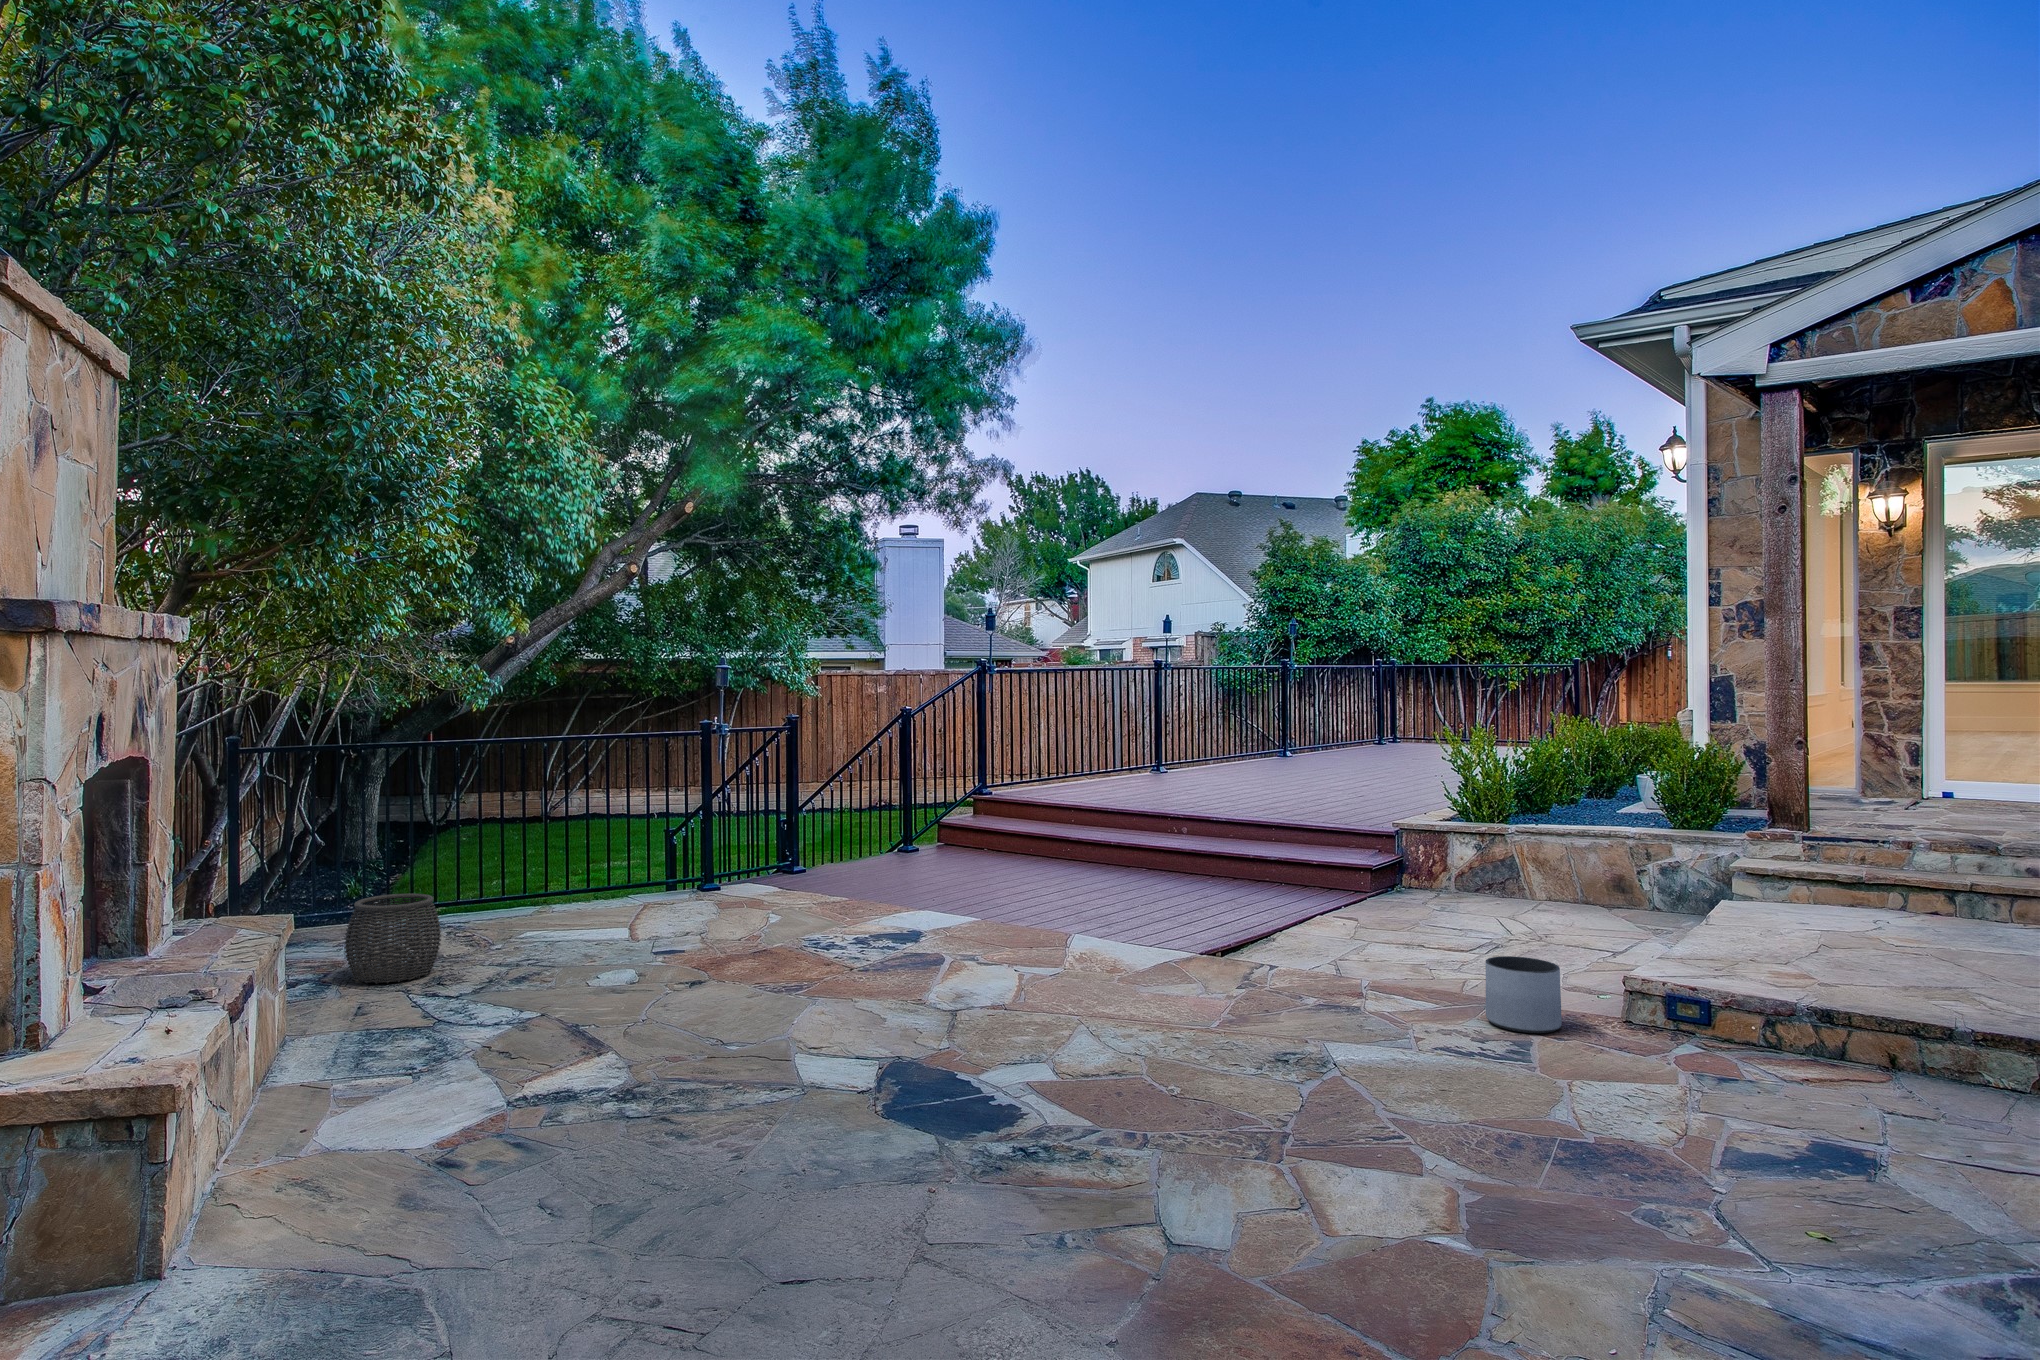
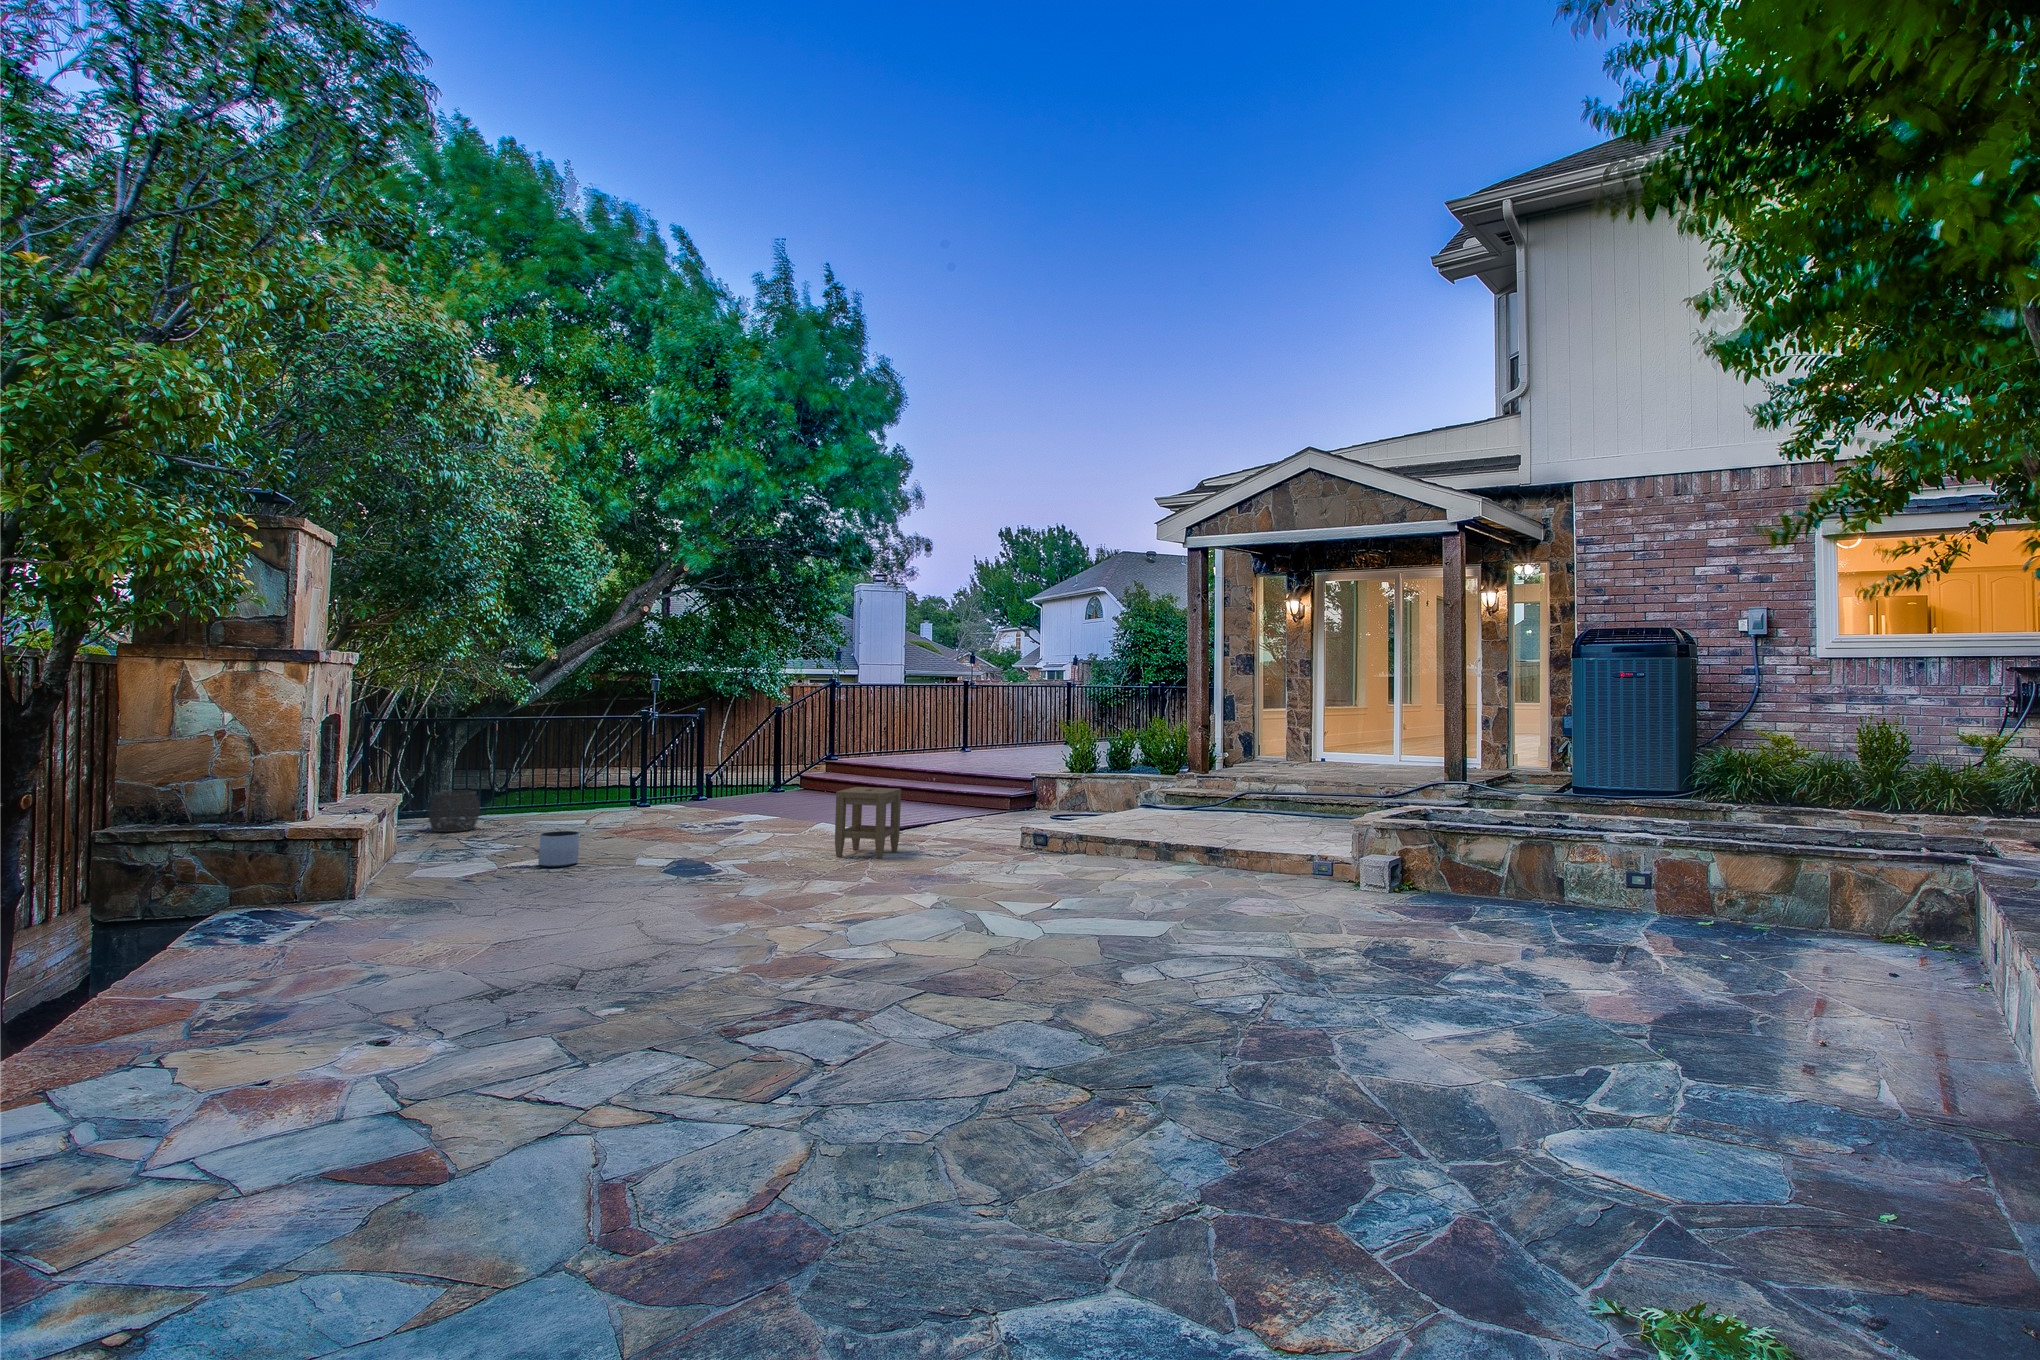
stool: none [1271,899,1403,1086] -> present [835,787,901,859]
planter: present [1485,956,1562,1033] -> present [538,831,579,867]

